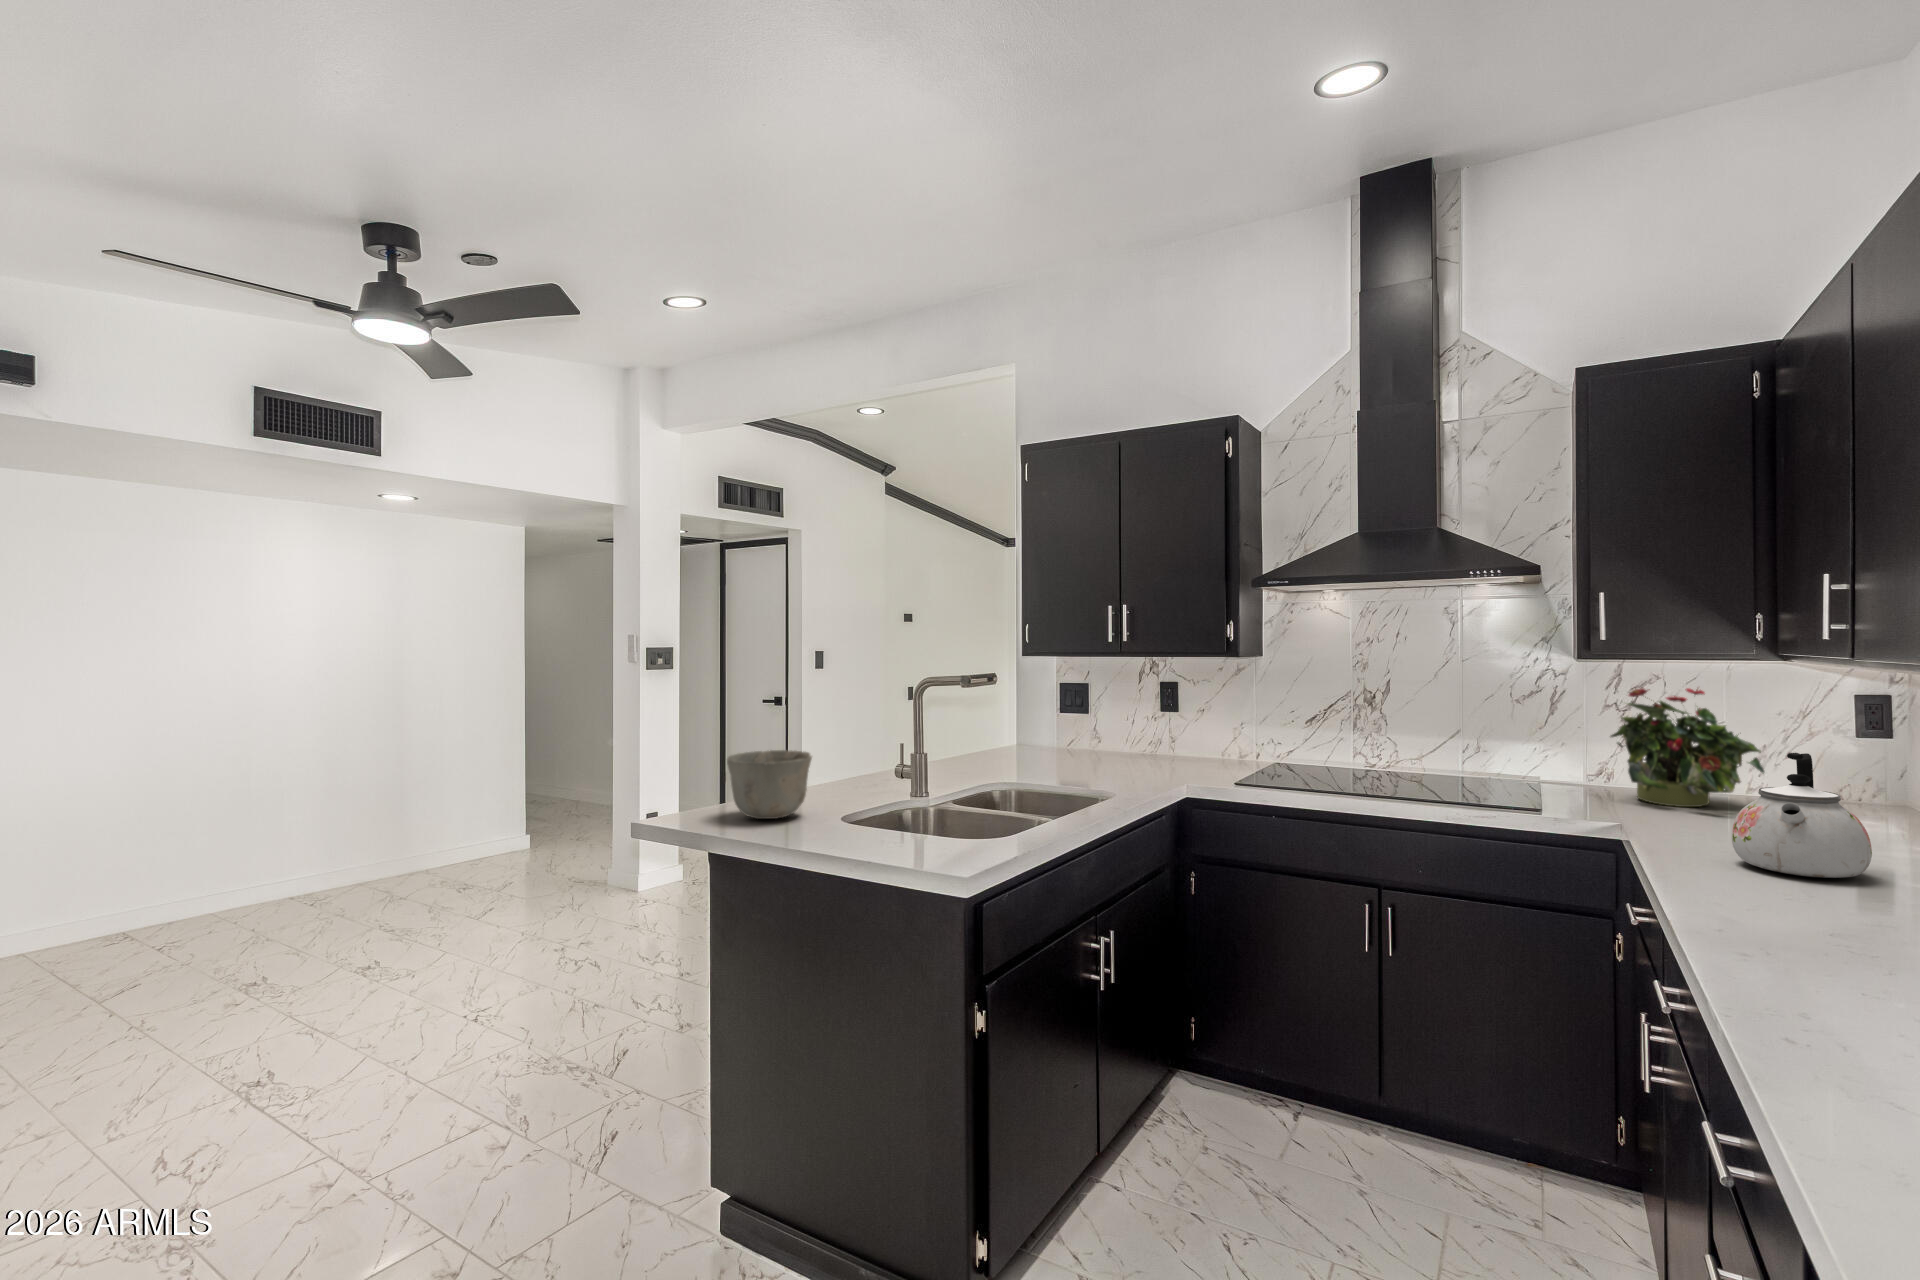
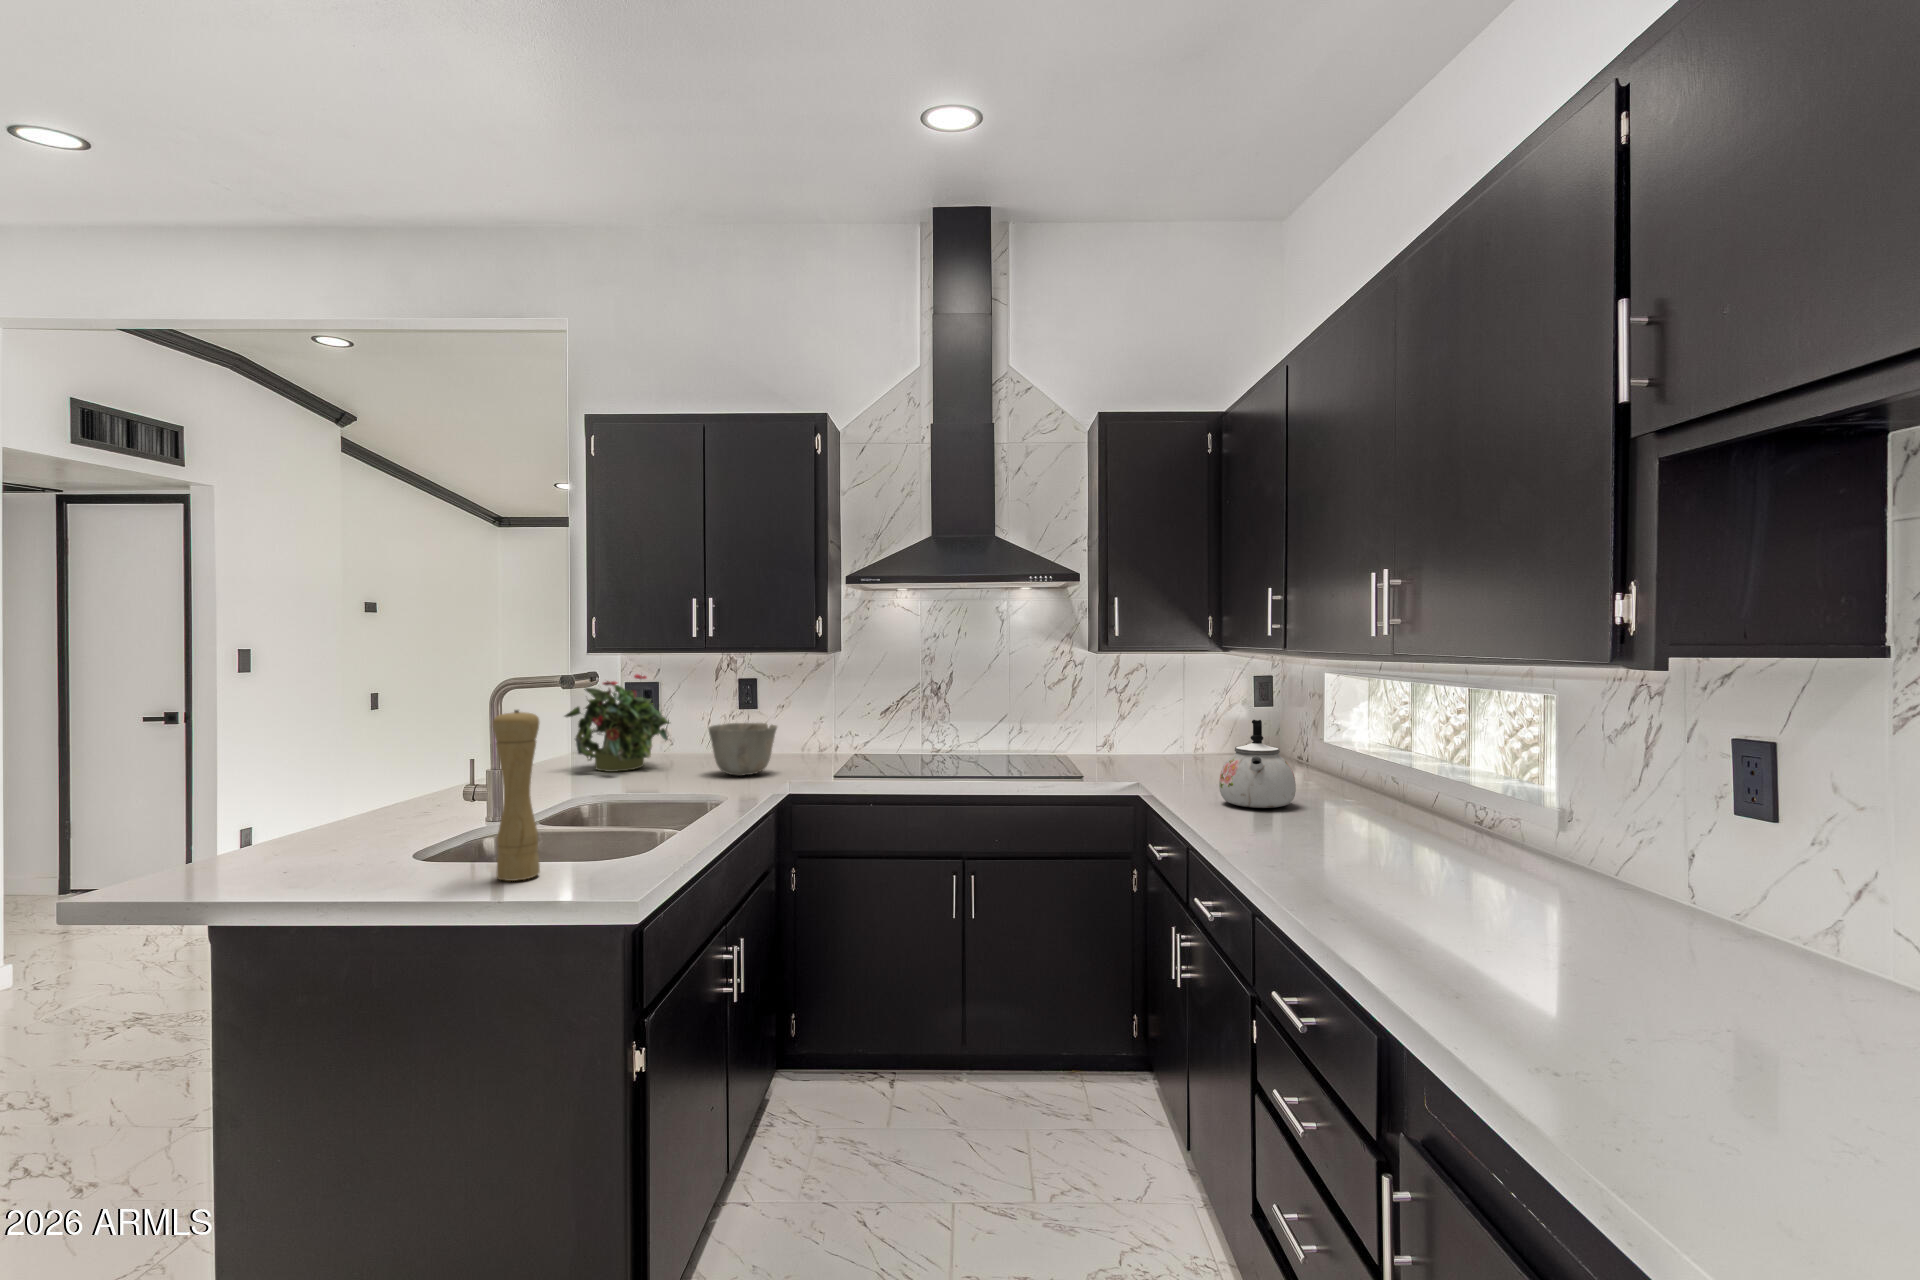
potted plant: present [1611,688,1764,807] -> present [565,674,669,772]
pepper mill: none [865,702,903,850] -> present [493,710,540,881]
ceramic bowl: present [727,750,812,819] -> present [708,723,777,776]

